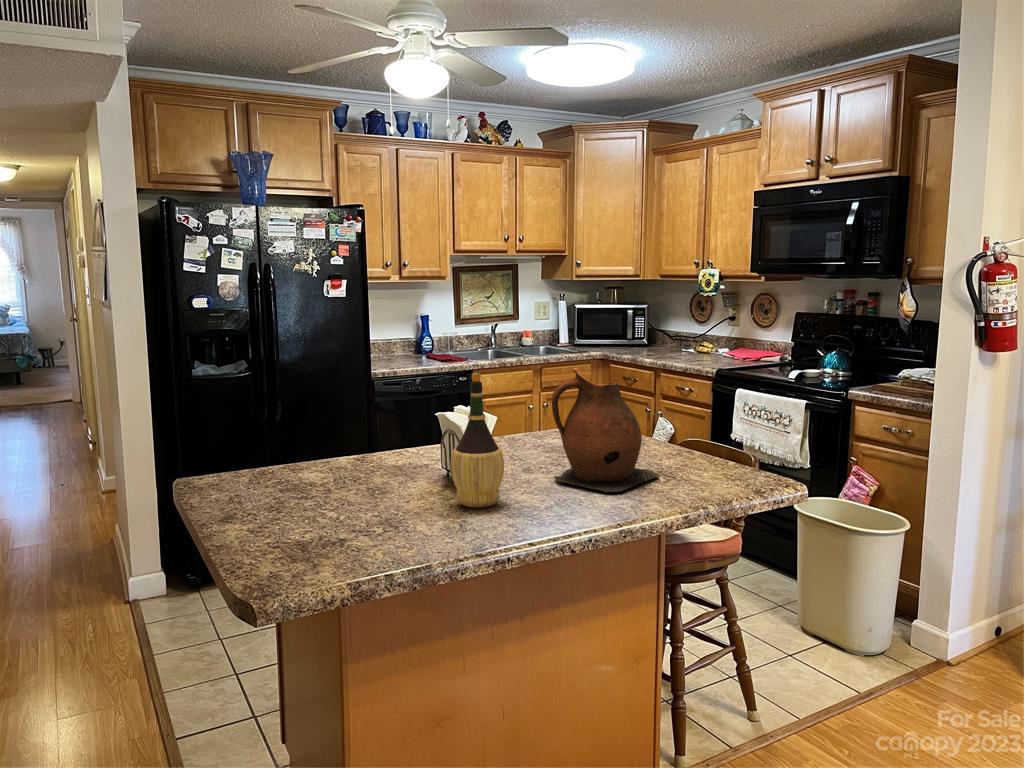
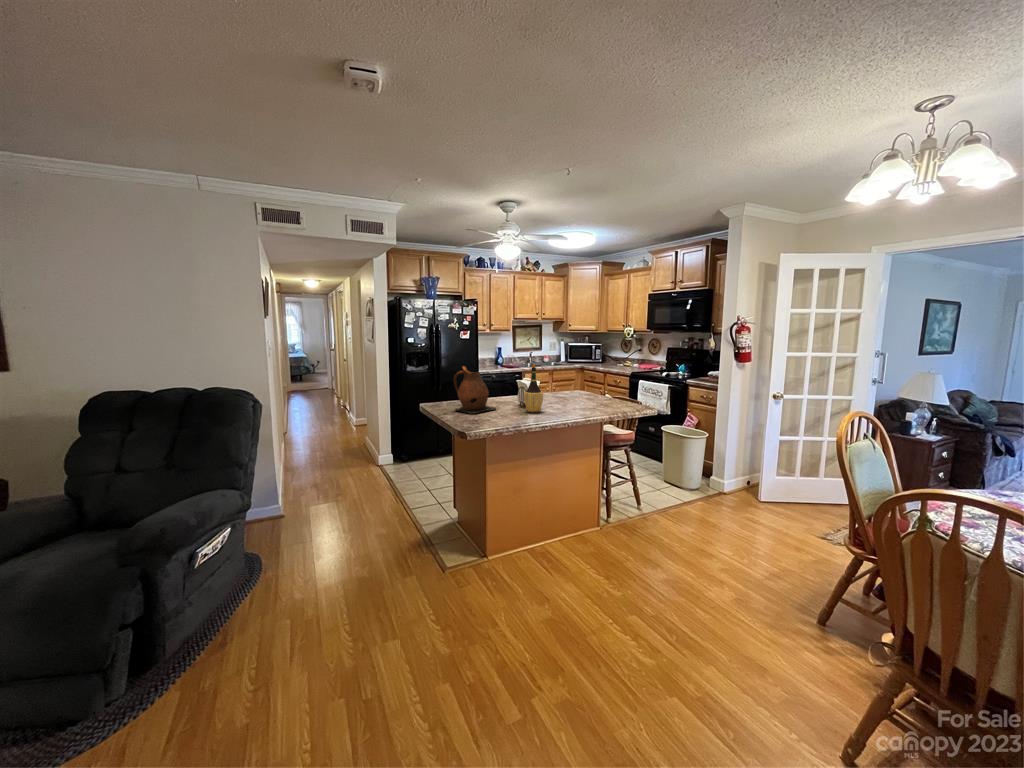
ceramic pitcher: present [552,368,659,494] -> present [454,366,496,413]

